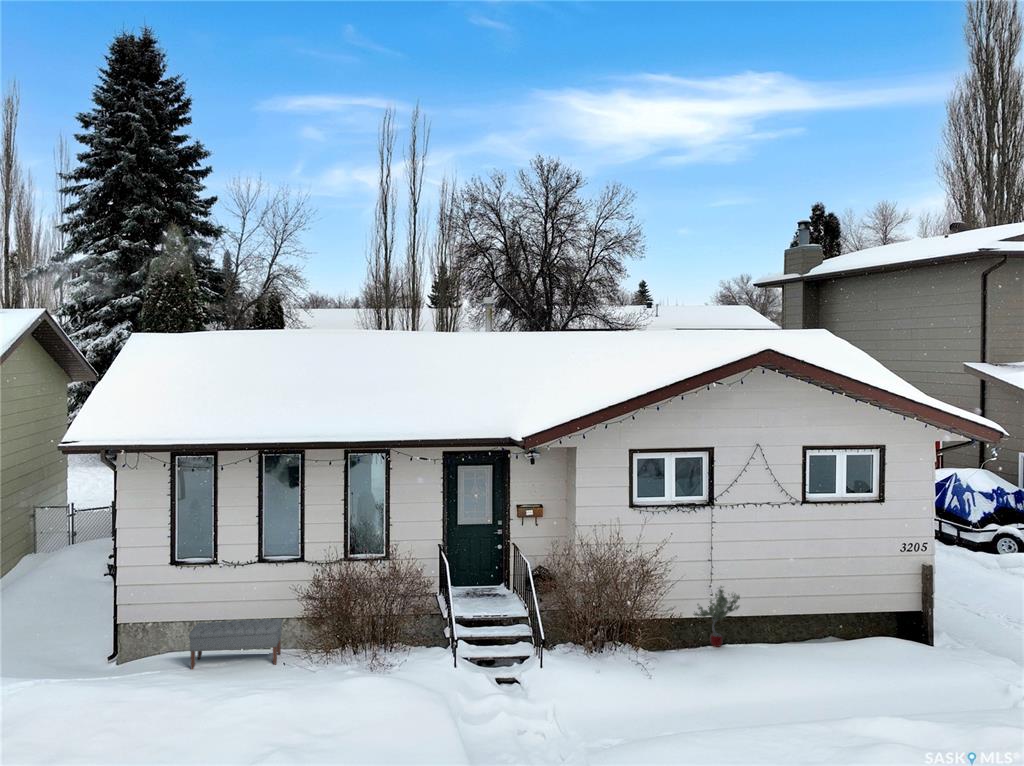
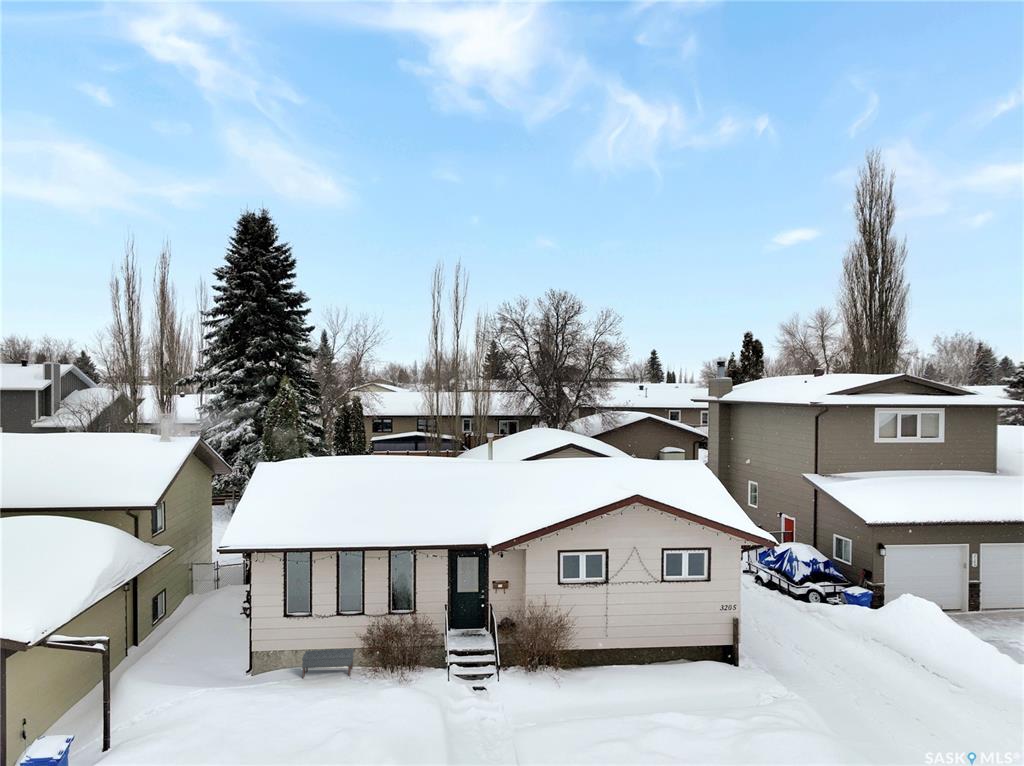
potted tree: present [693,586,740,647] -> none [594,631,622,669]

